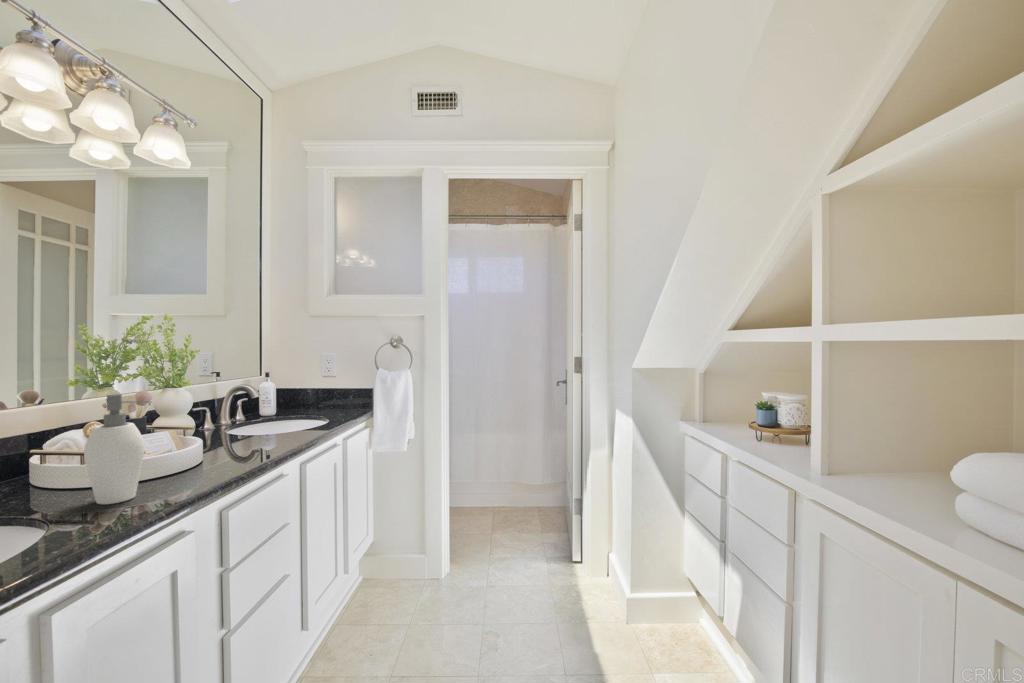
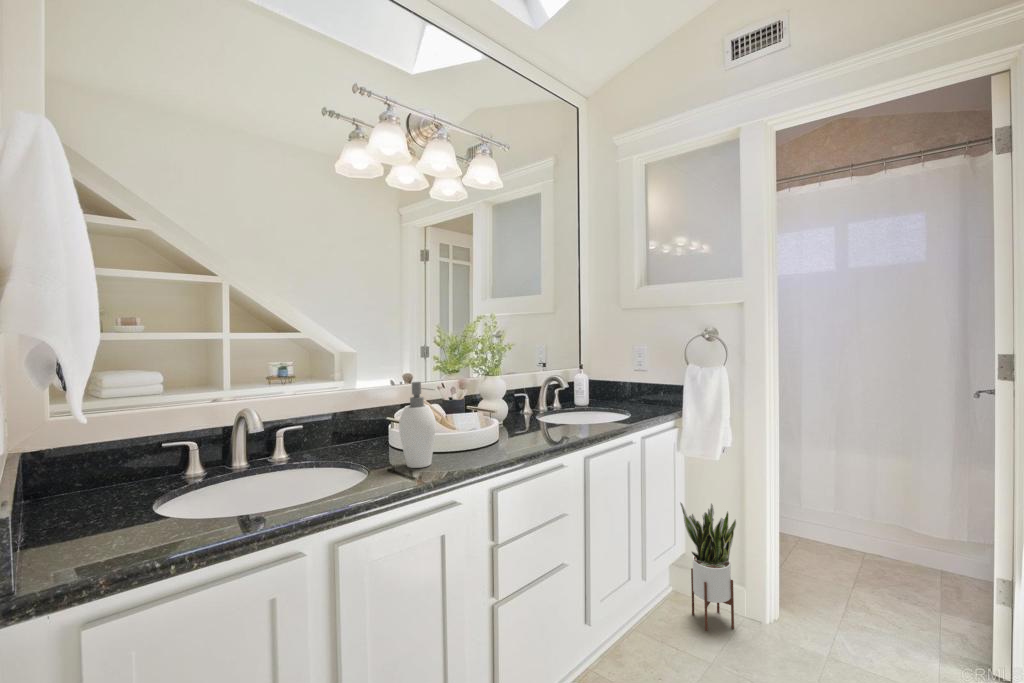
potted plant: none [374,489,420,604] -> present [680,502,736,631]

